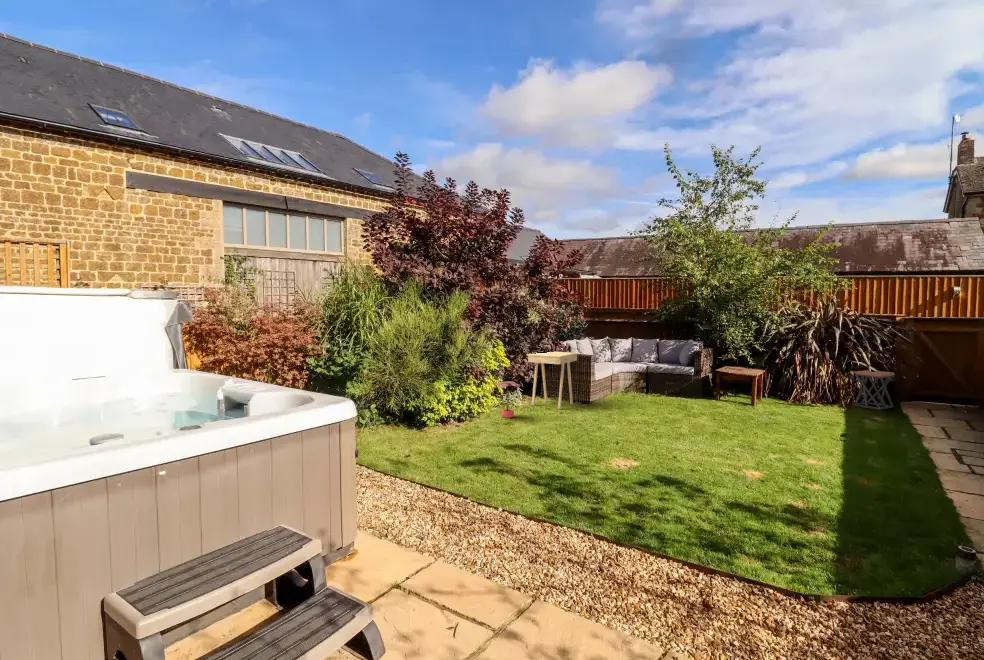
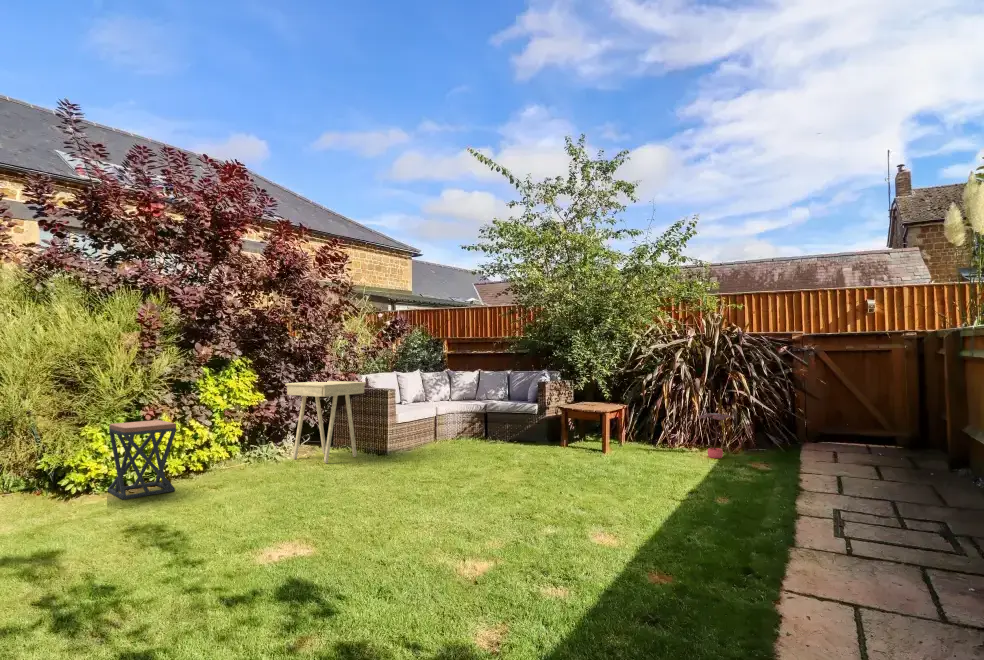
stool: present [854,370,895,410] -> present [108,420,176,500]
potted plant: present [496,381,520,418] -> present [698,413,731,458]

